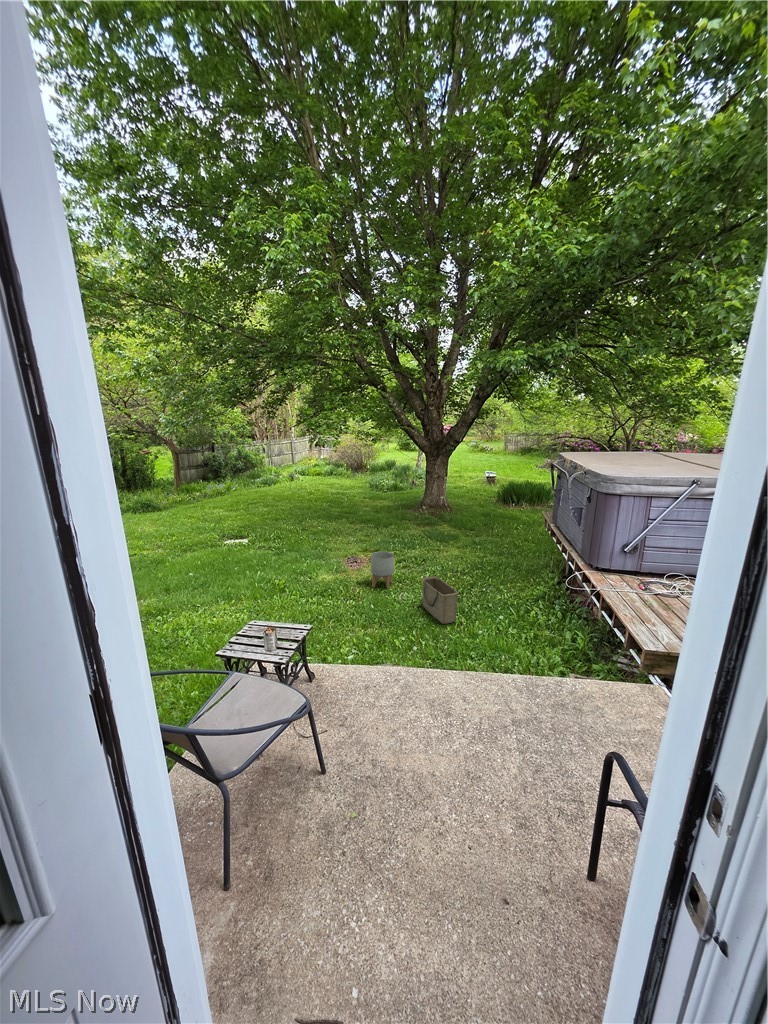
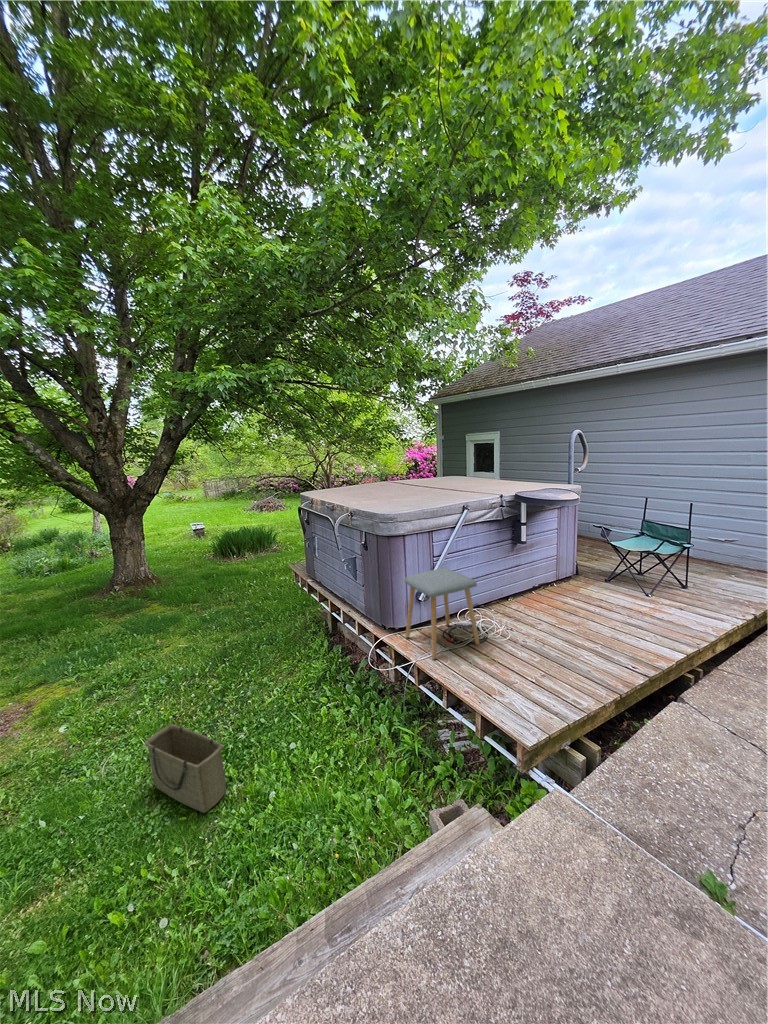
stool: none [604,527,673,598] -> present [405,568,480,660]
planter: present [371,551,394,589] -> none [17,707,82,794]

